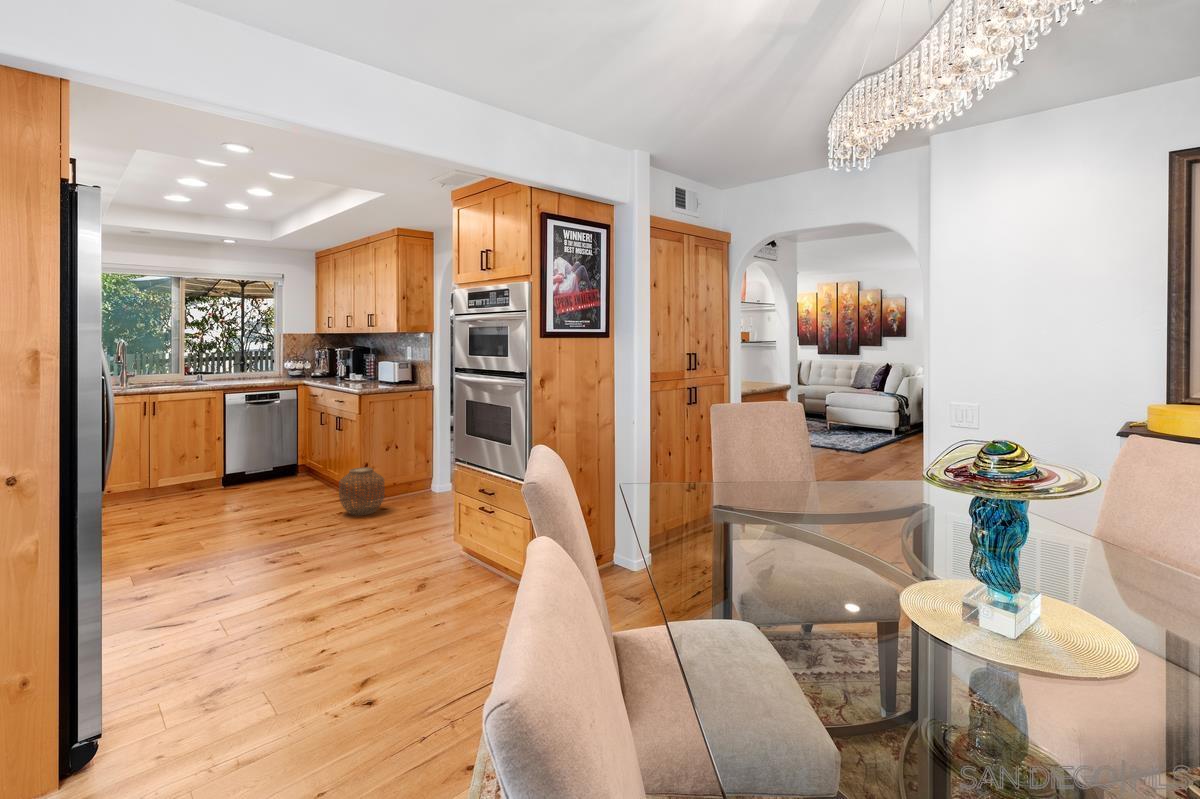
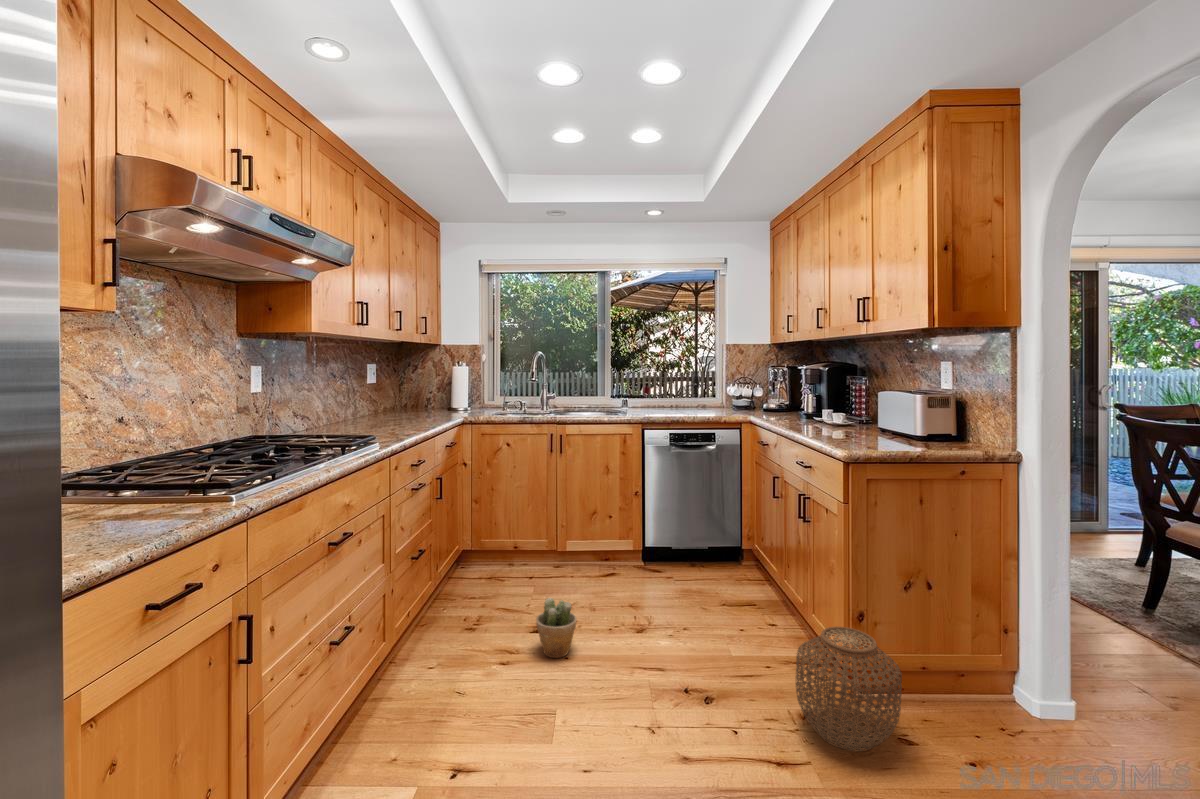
potted plant: none [176,491,205,526] -> present [536,598,577,658]

